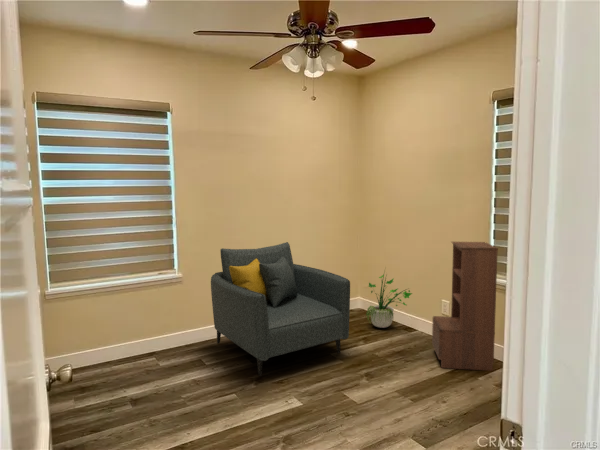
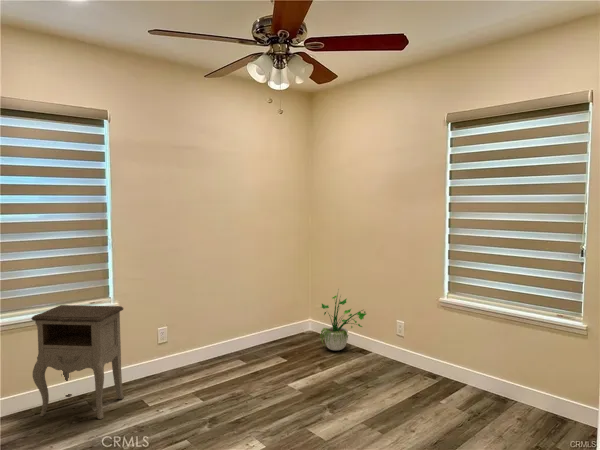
armchair: present [211,242,350,376] -> none [153,264,308,417]
bookshelf: present [432,242,498,371] -> none [390,262,456,393]
nightstand: none [109,274,185,372] -> present [31,305,124,419]

